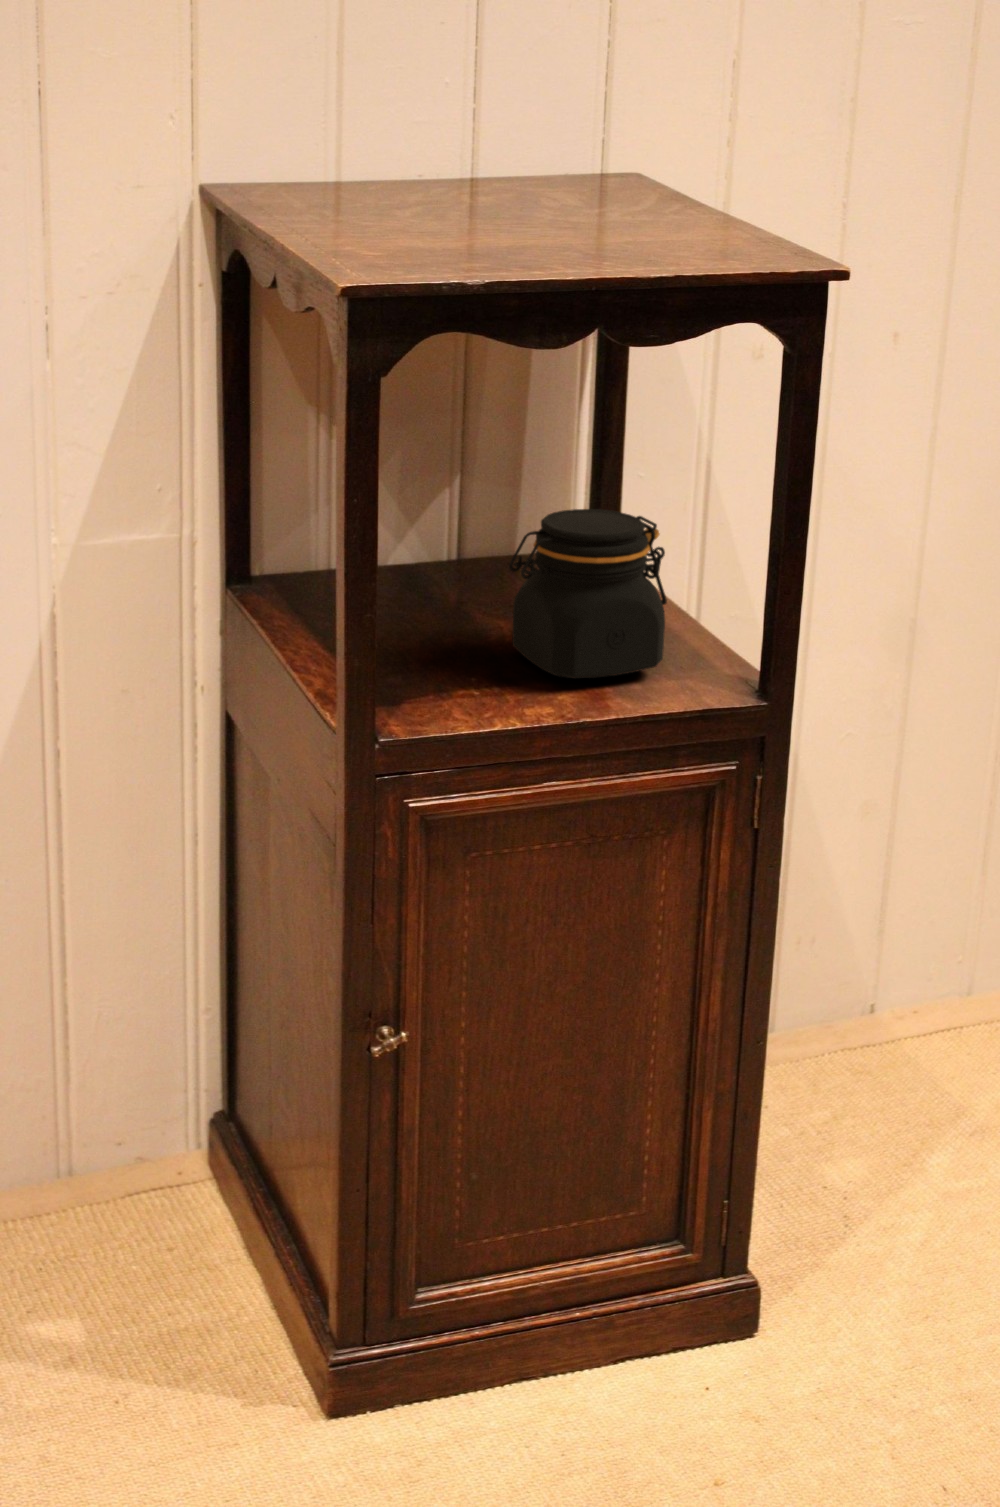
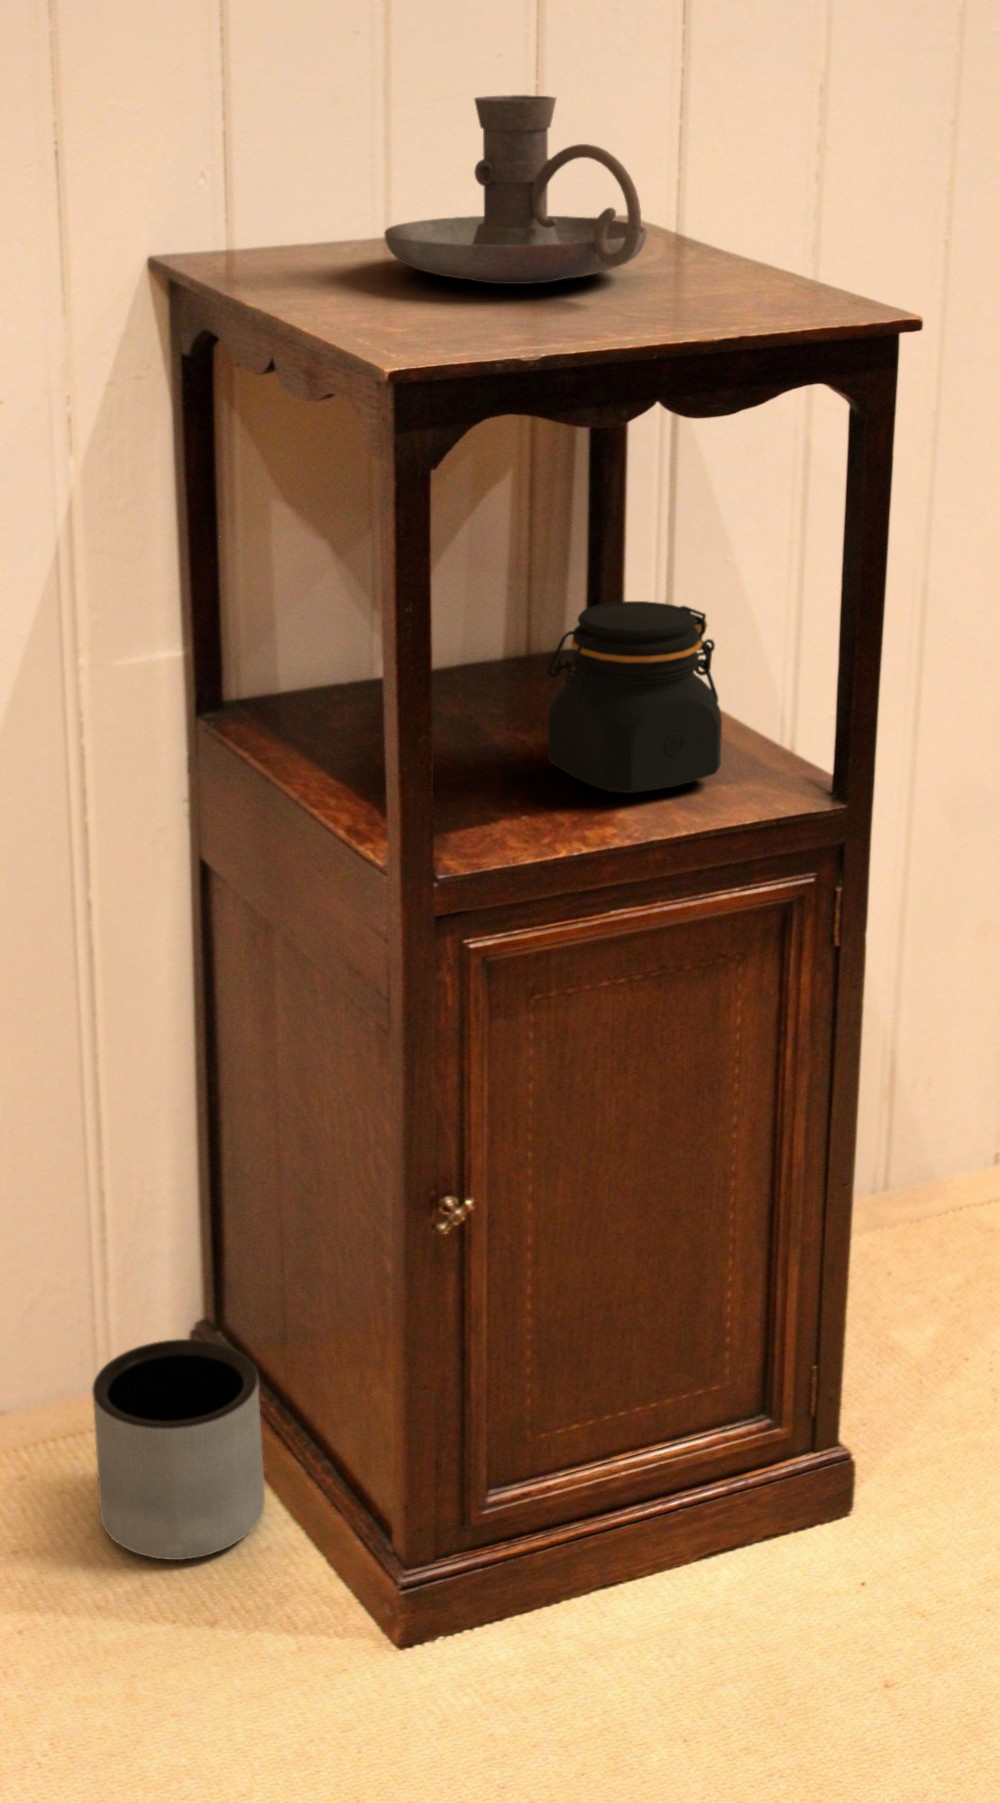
candle holder: none [391,55,623,217] -> present [384,95,647,284]
planter: none [91,1125,239,1317] -> present [92,1339,265,1560]

